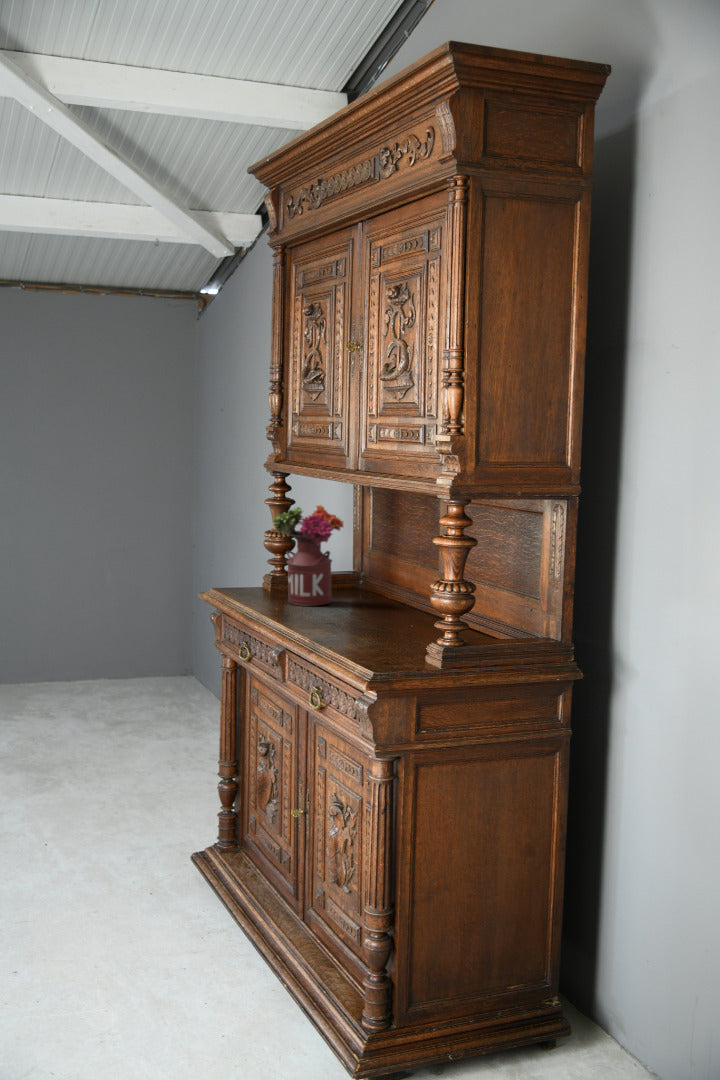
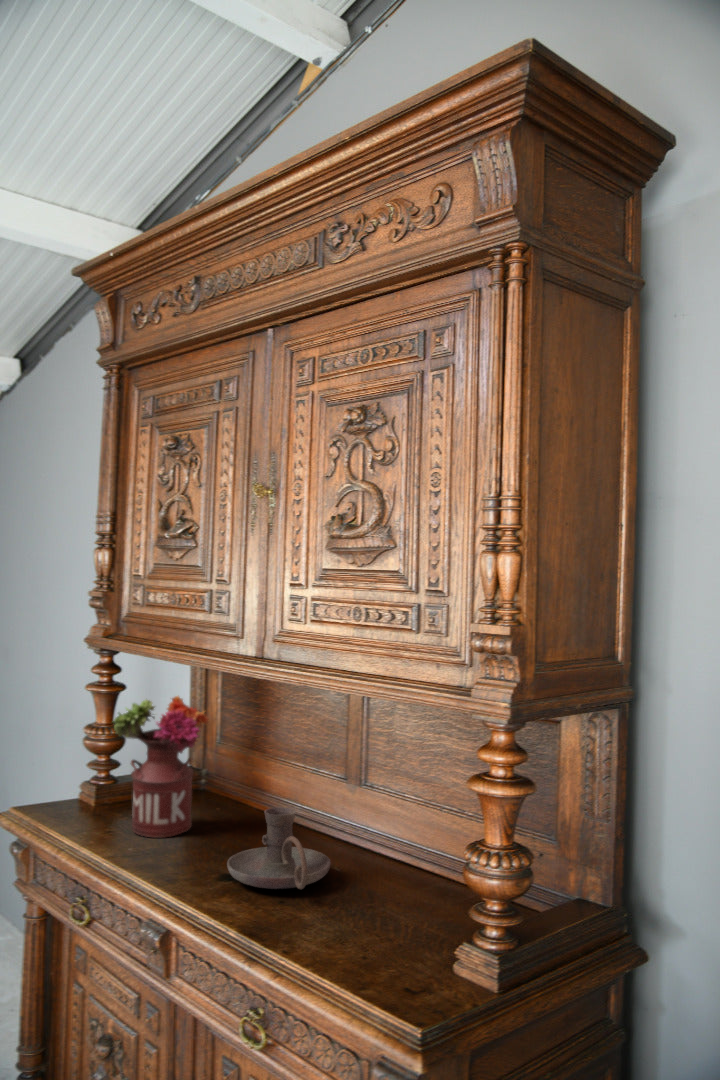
candle holder: none [327,577,401,628] -> present [227,807,331,889]

